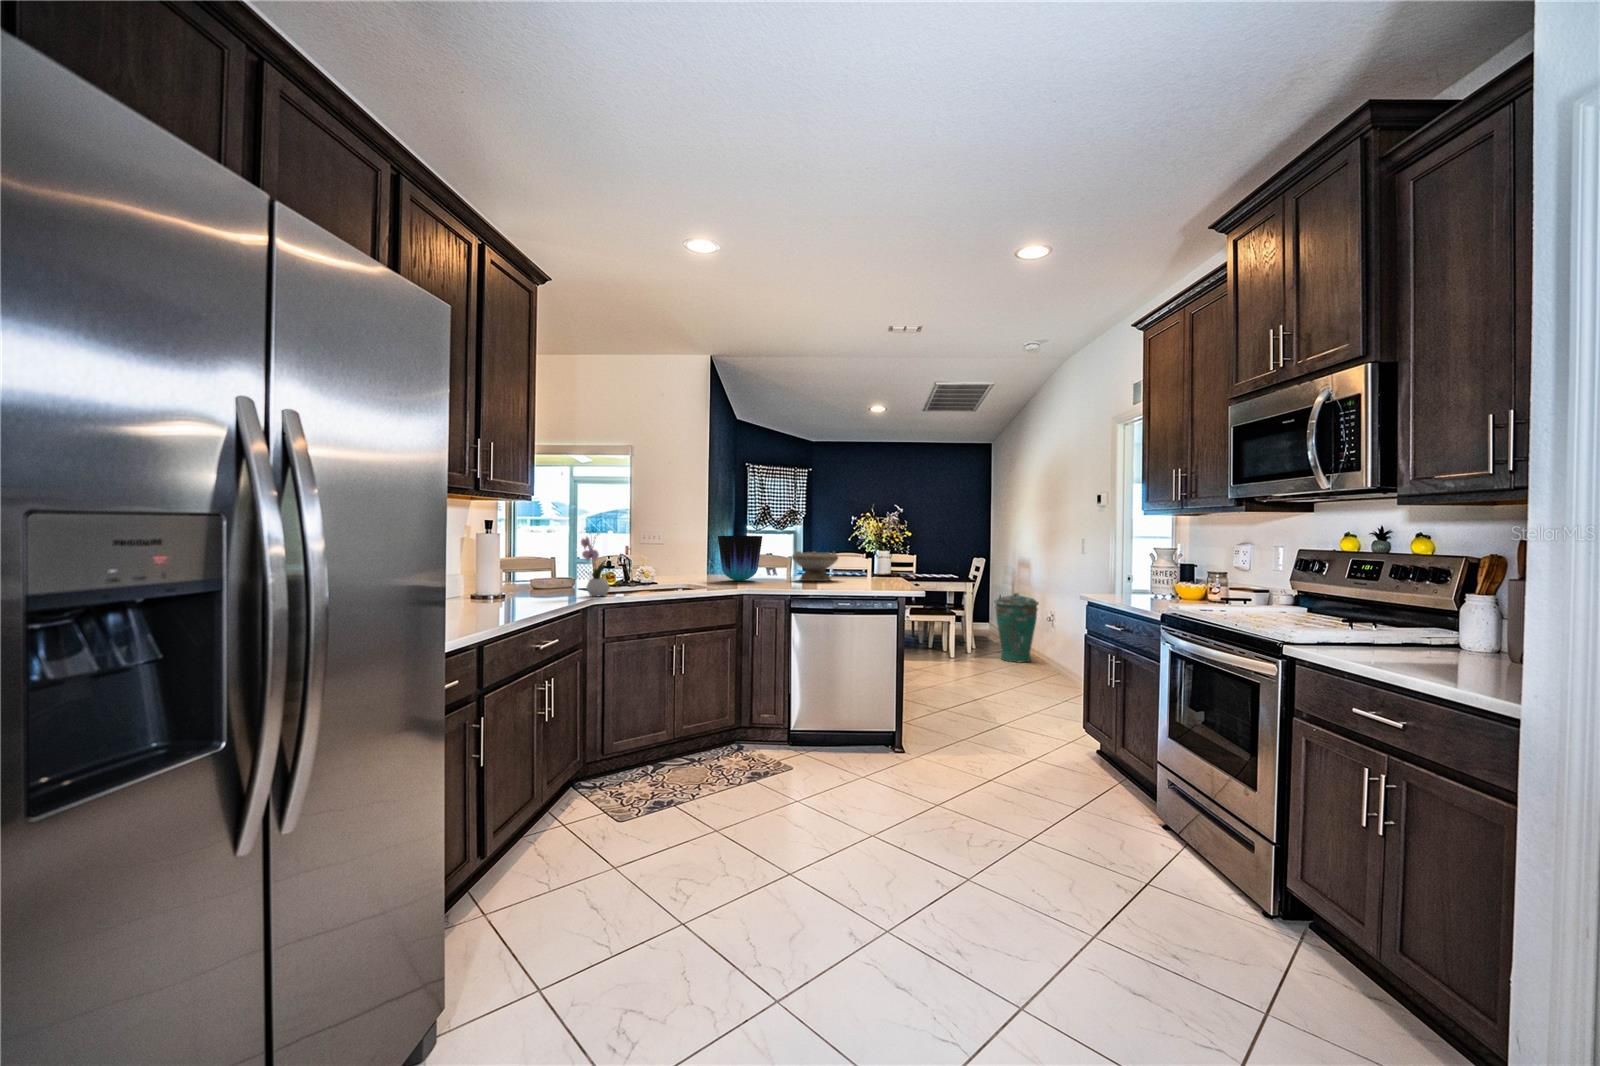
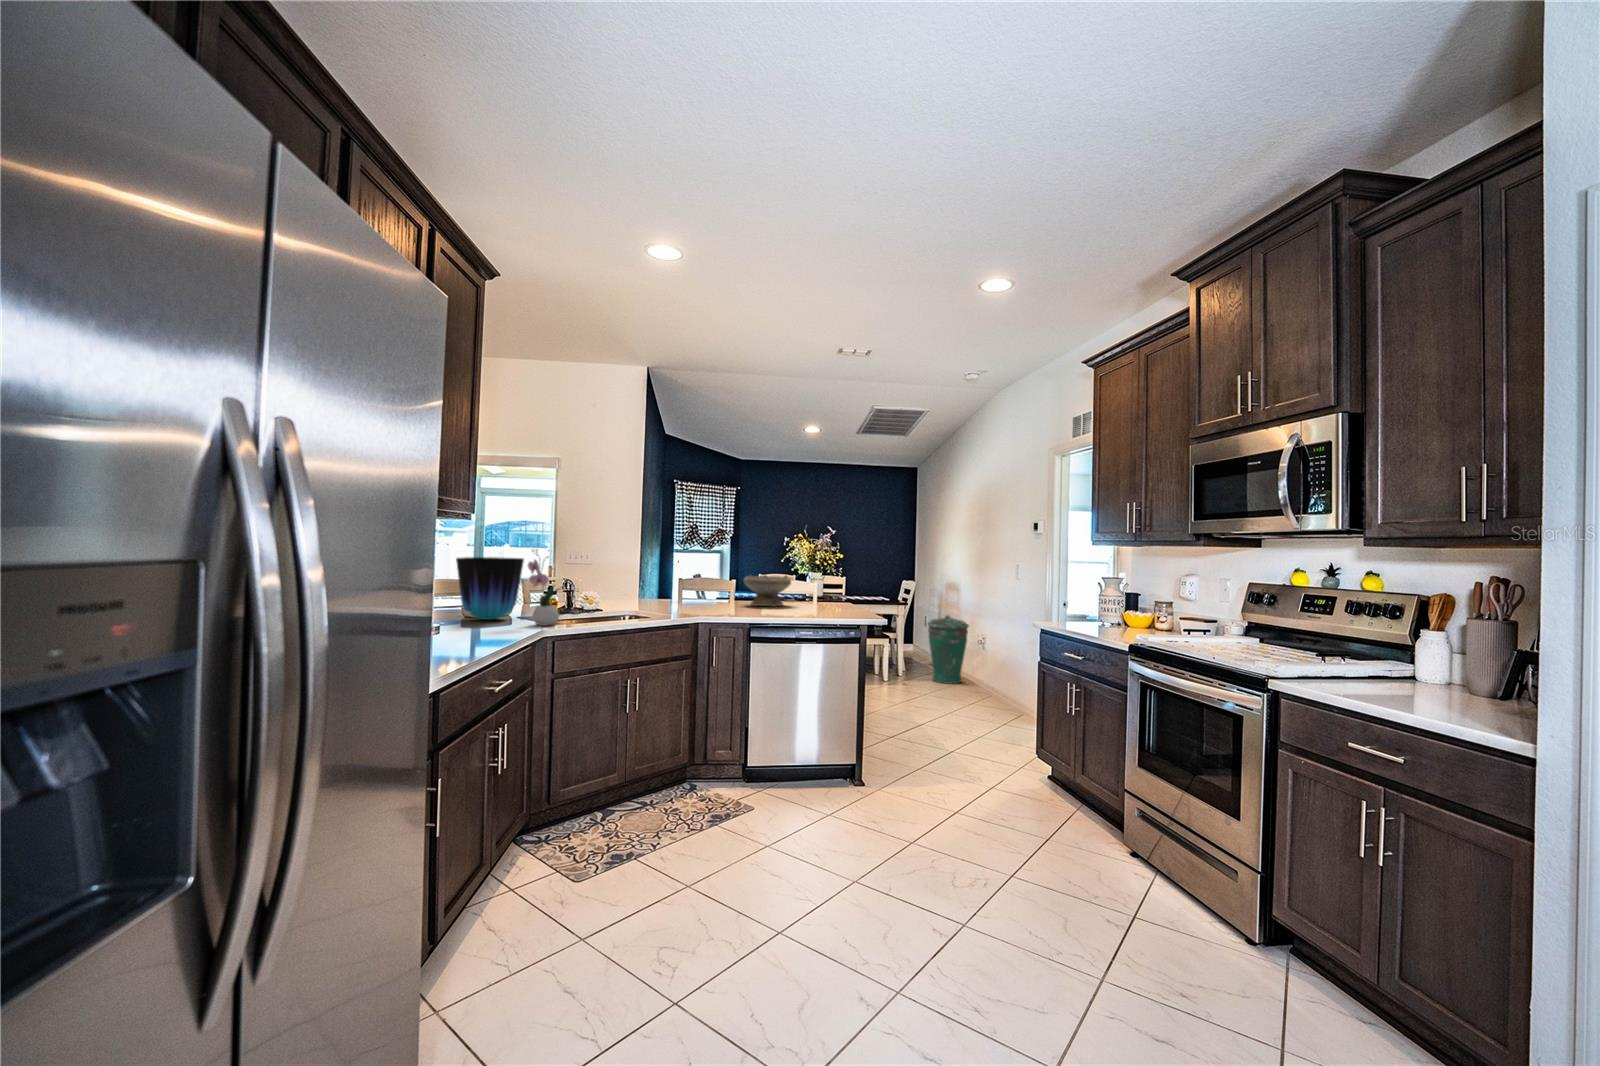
vase: present [718,536,762,581] -> present [456,557,524,620]

